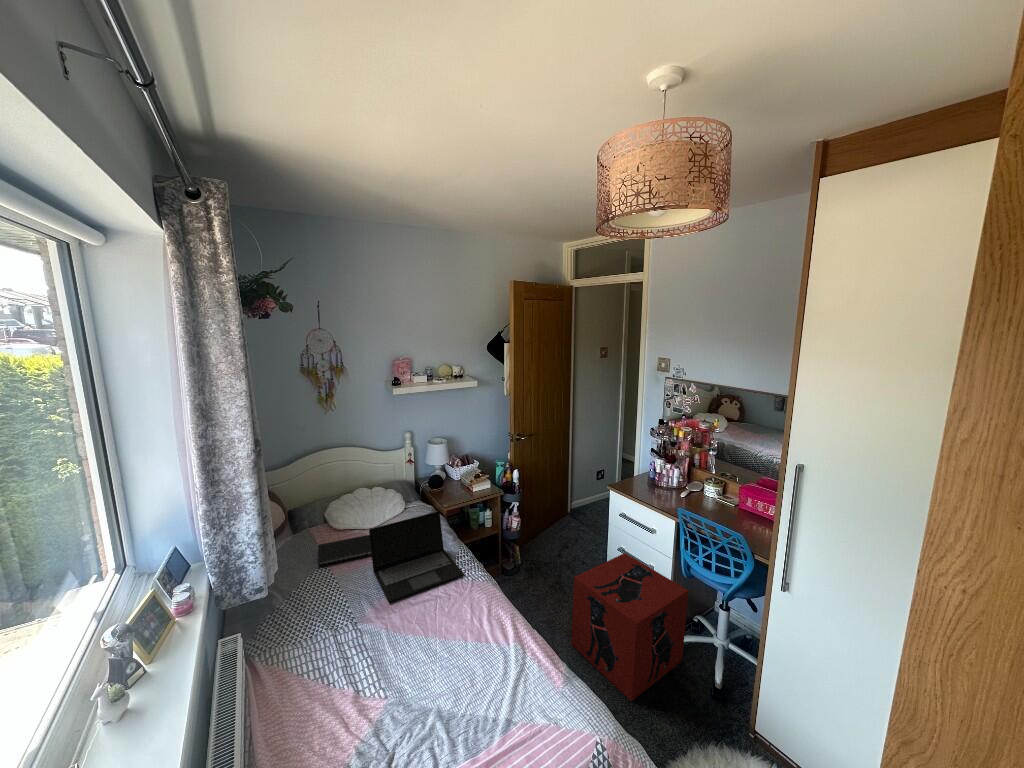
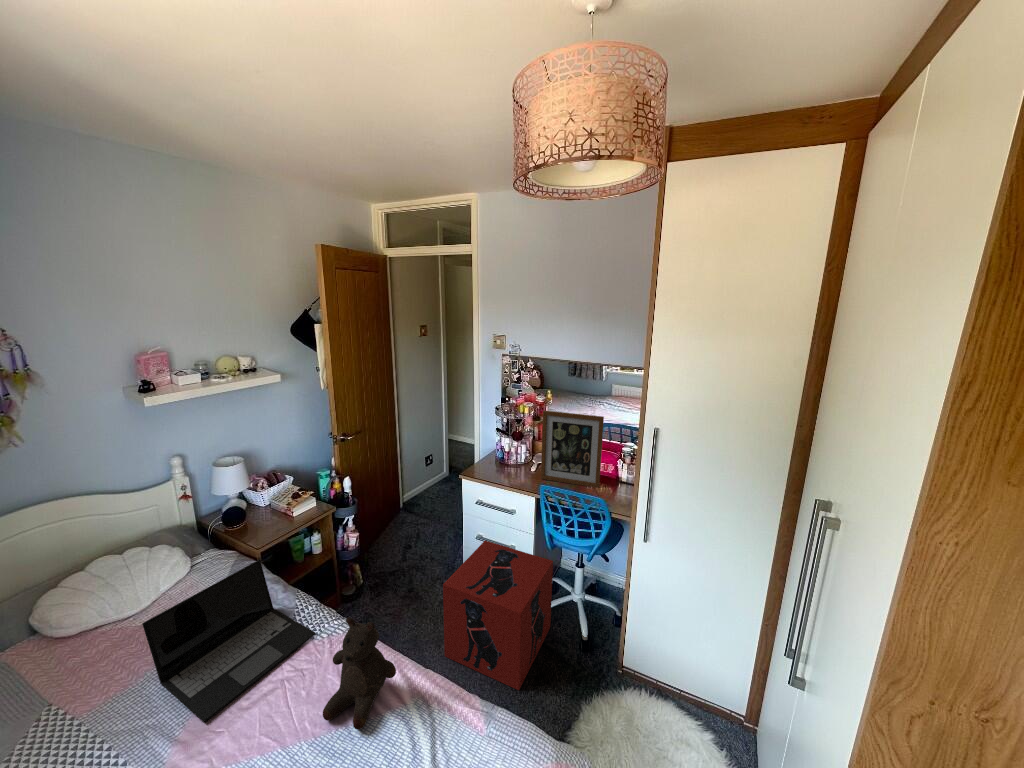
picture frame: none [686,435,759,527] -> present [541,410,604,488]
notebook: present [318,535,372,565] -> none [28,626,151,714]
stuffed bear: none [453,562,506,646] -> present [323,617,396,730]

